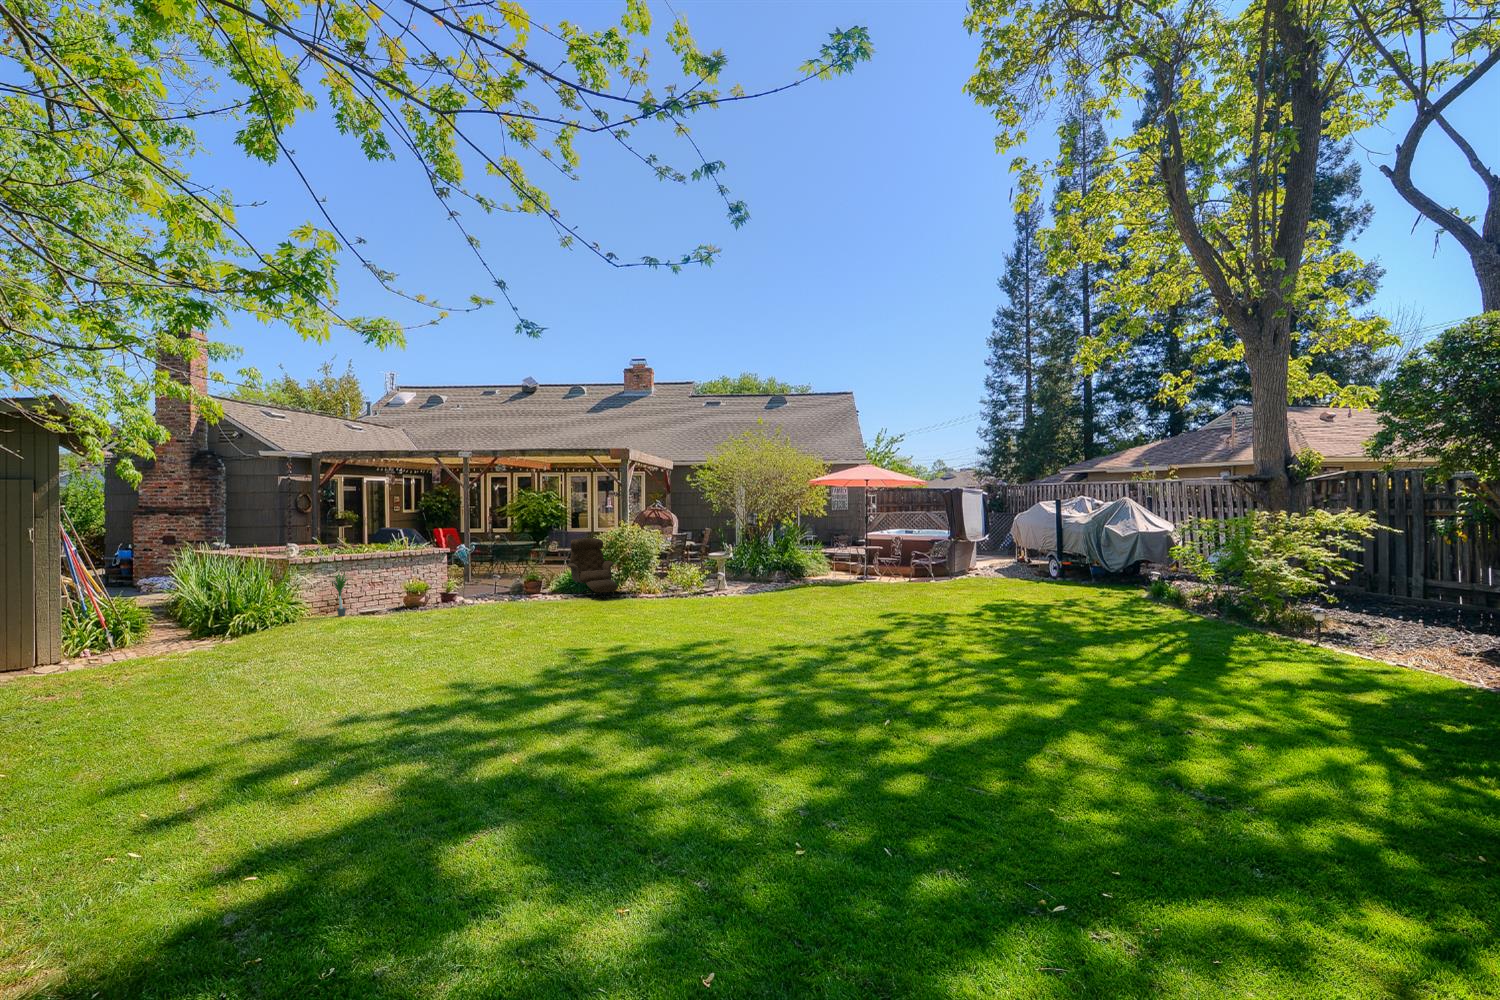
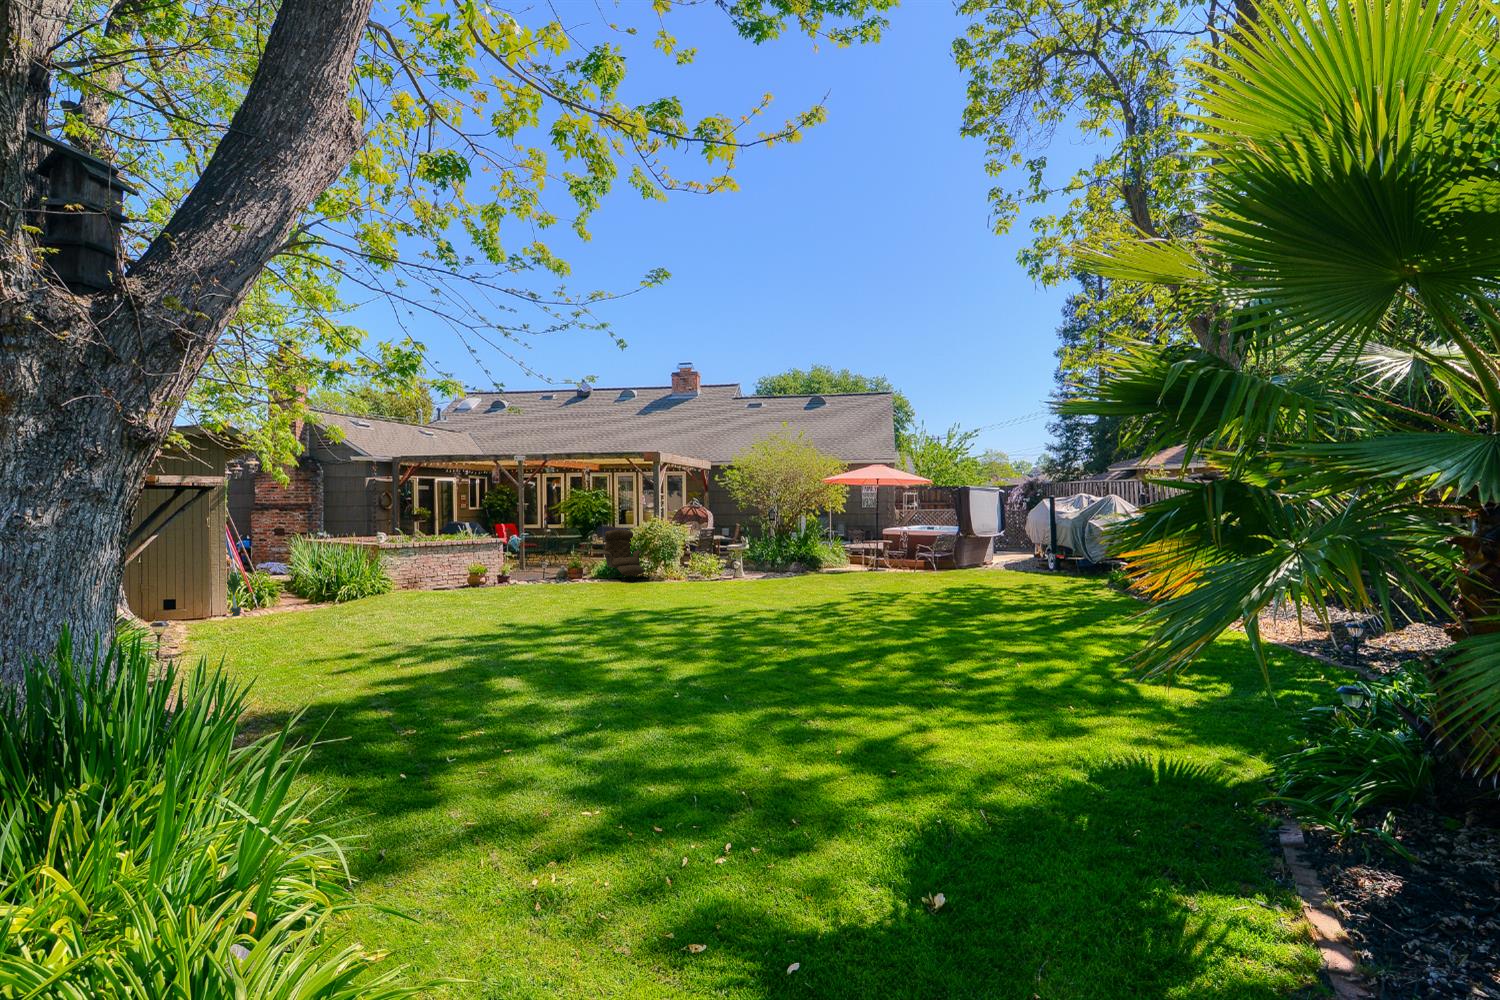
potted plant: present [332,573,353,616] -> present [227,572,243,616]

